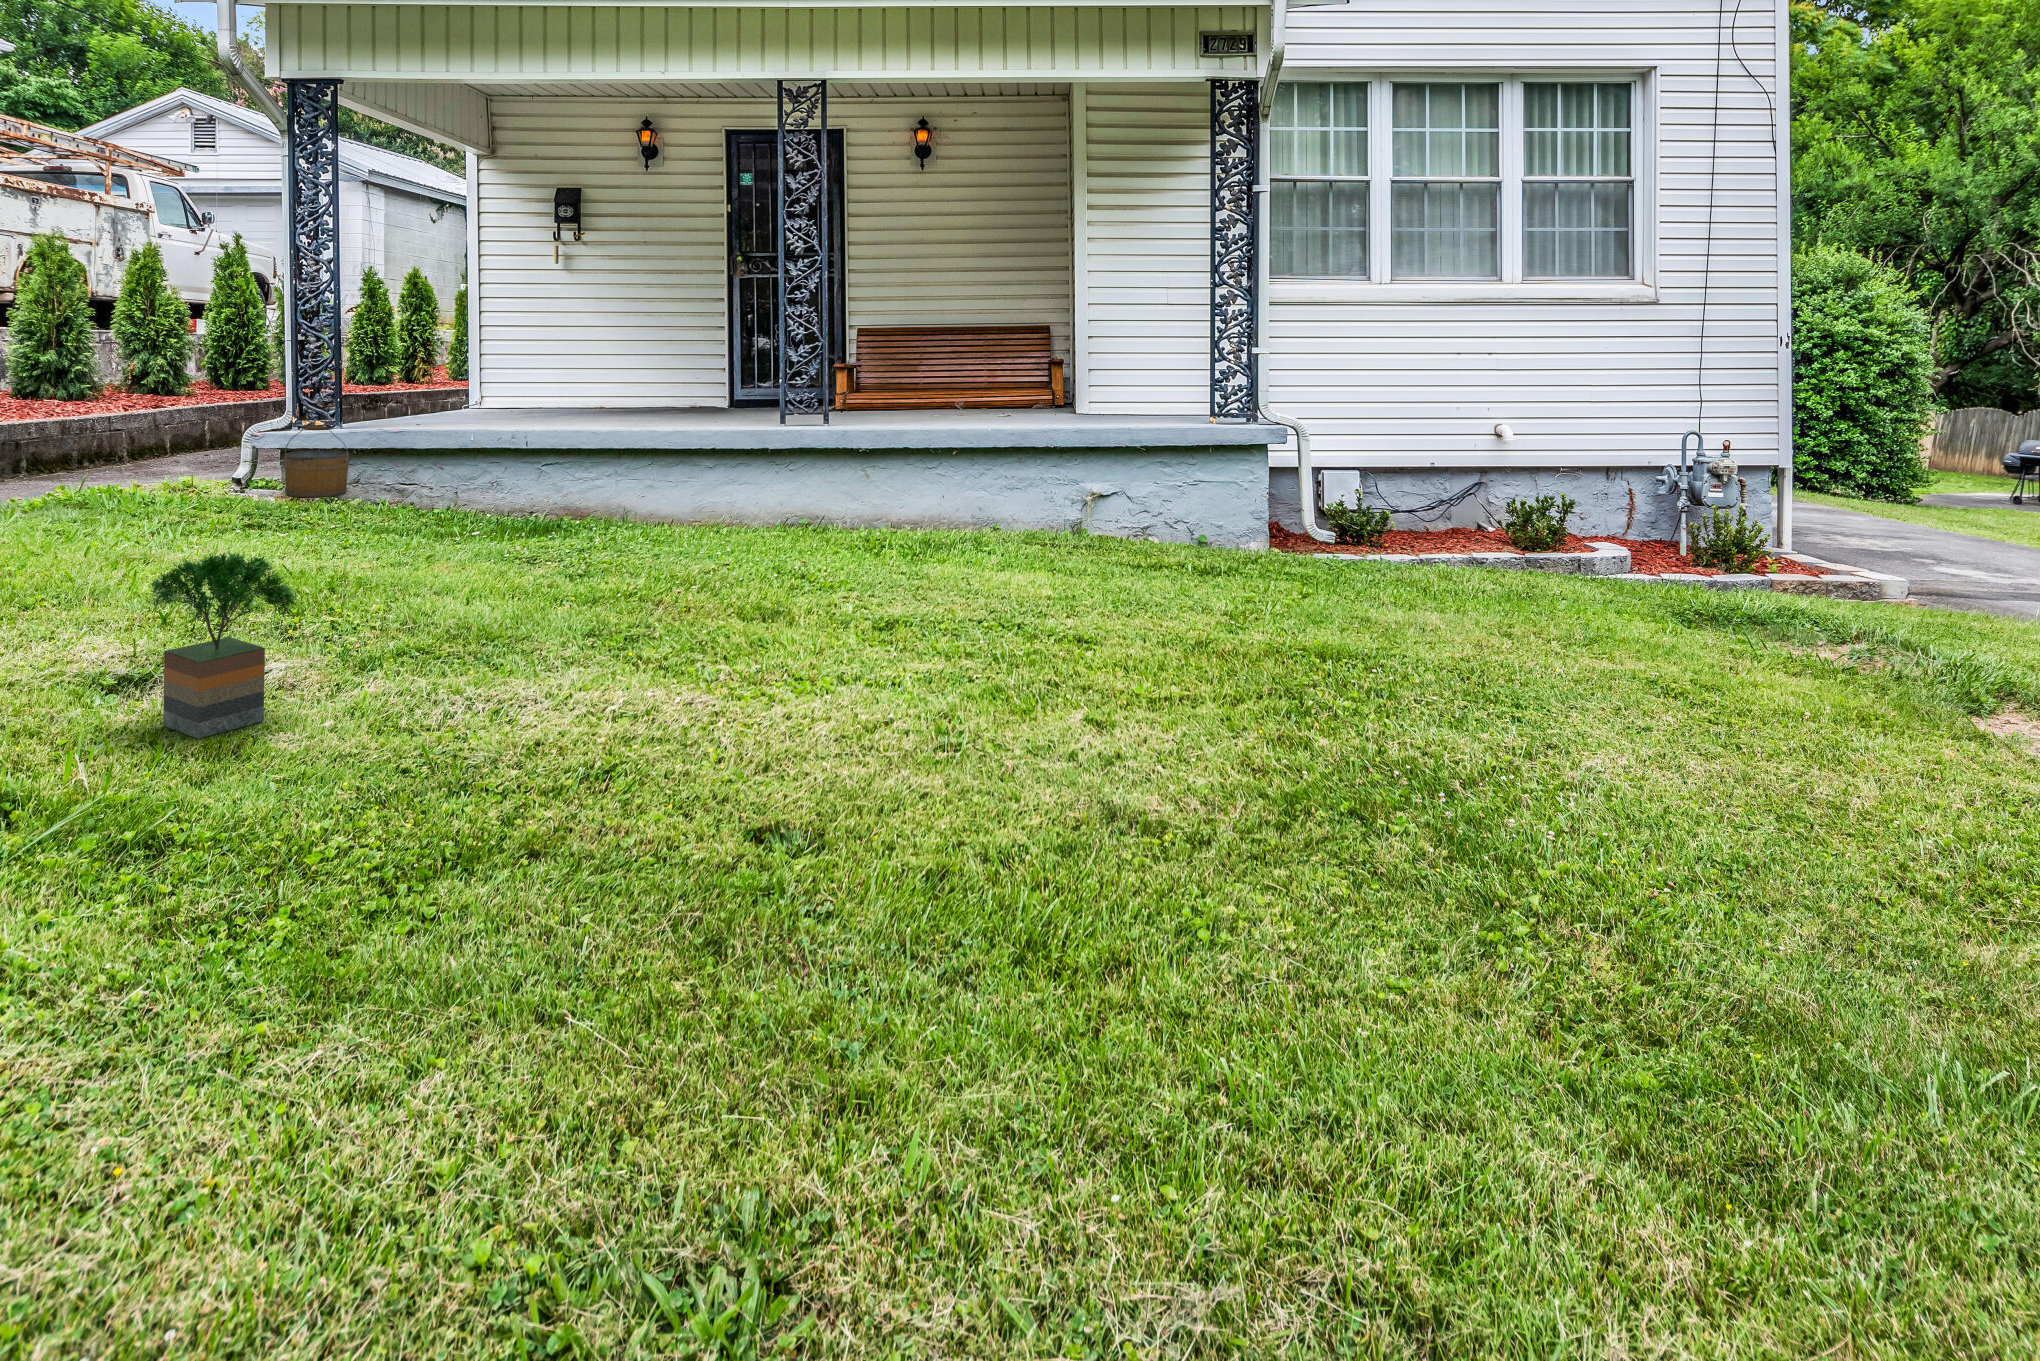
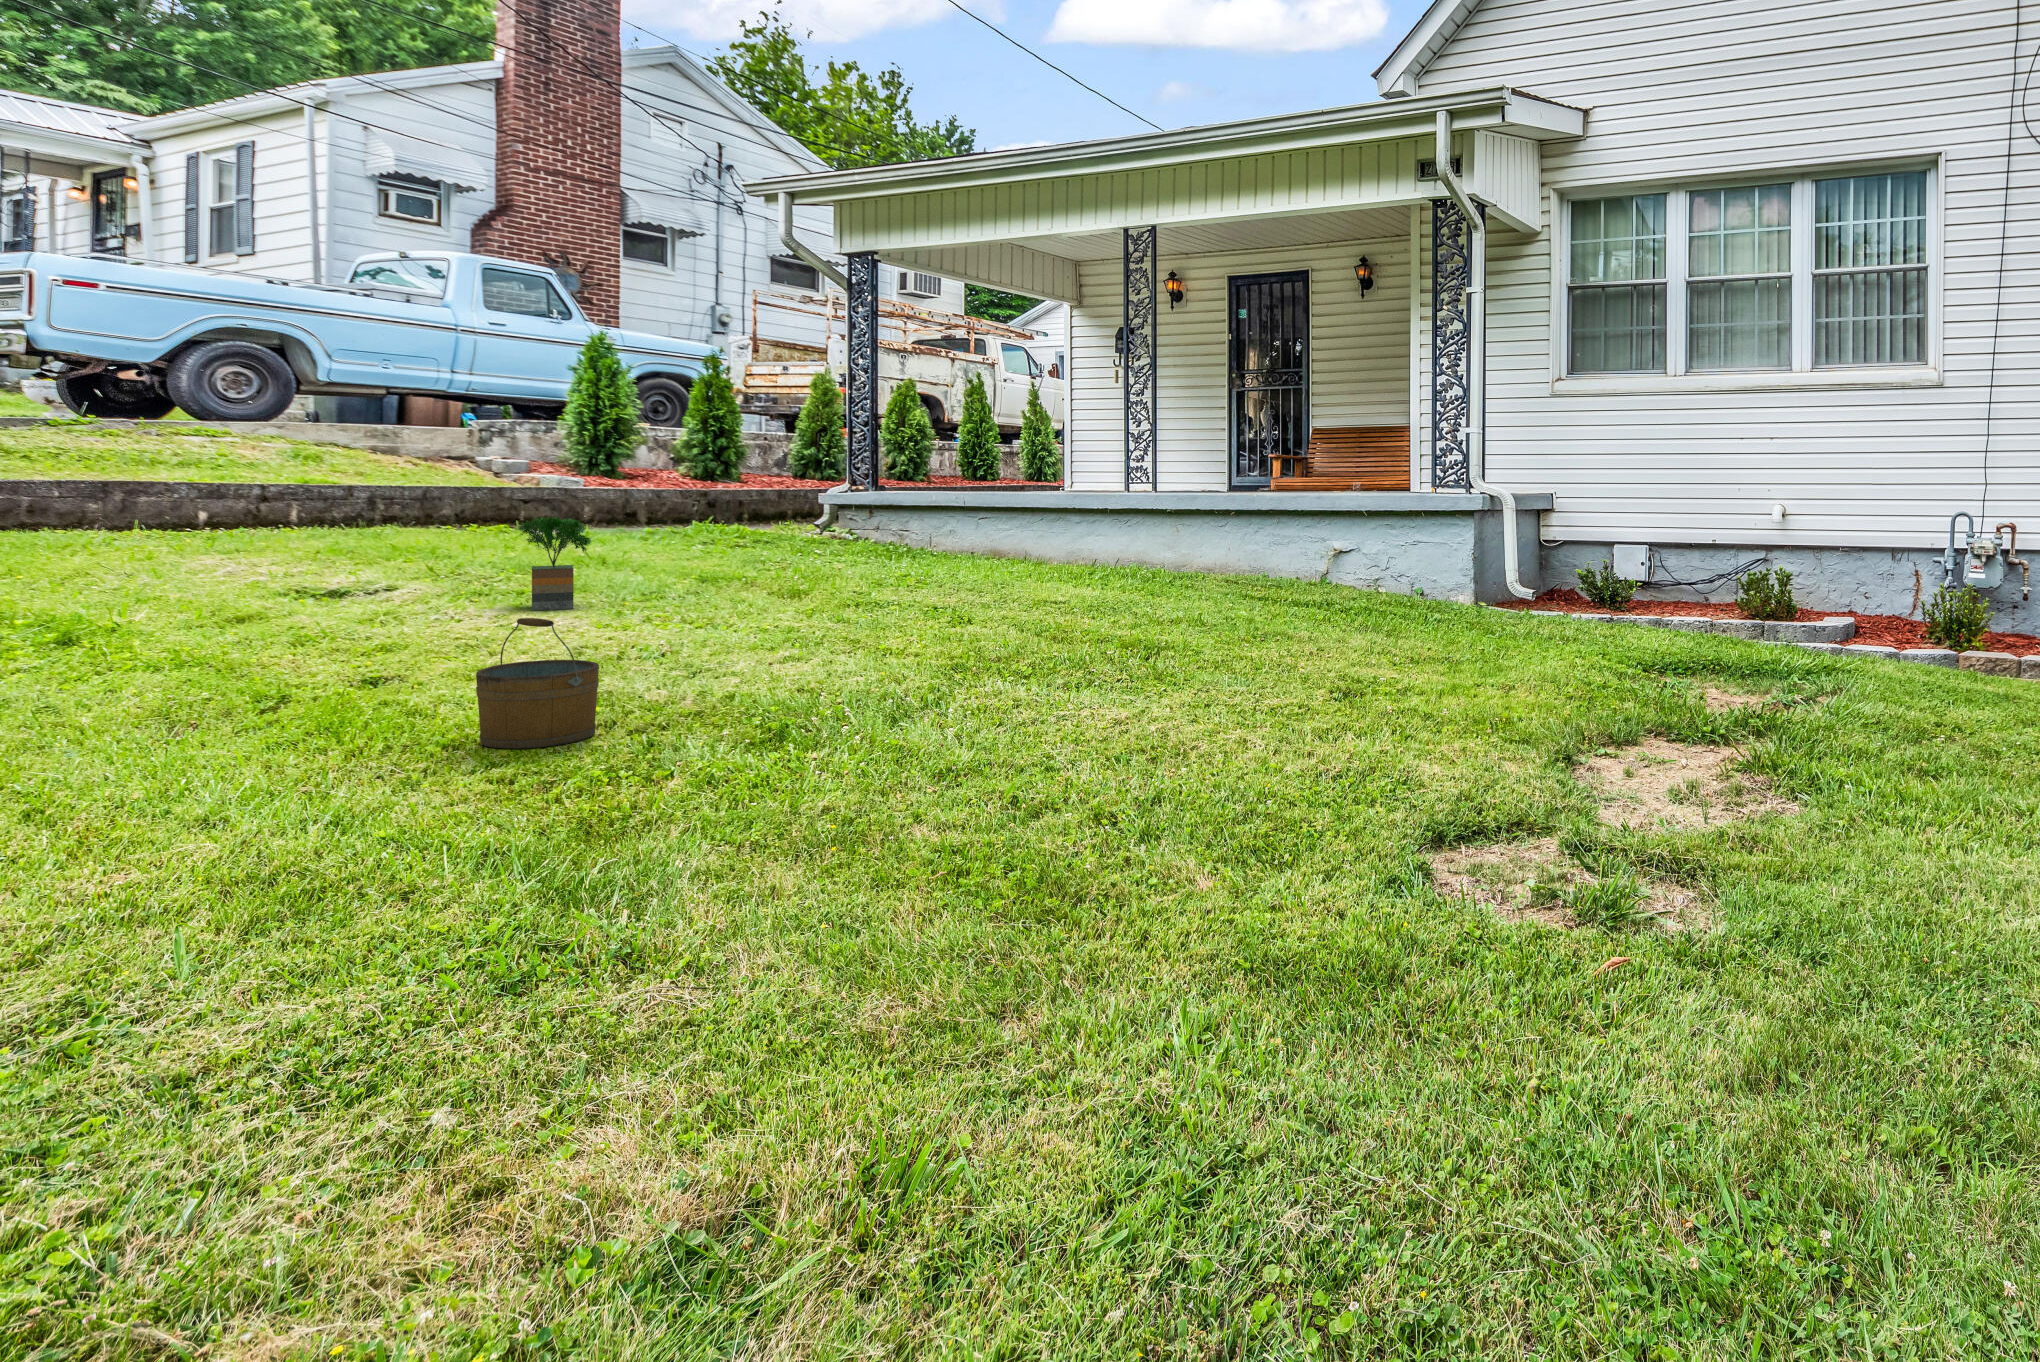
bucket: present [284,426,349,497] -> present [476,618,599,749]

